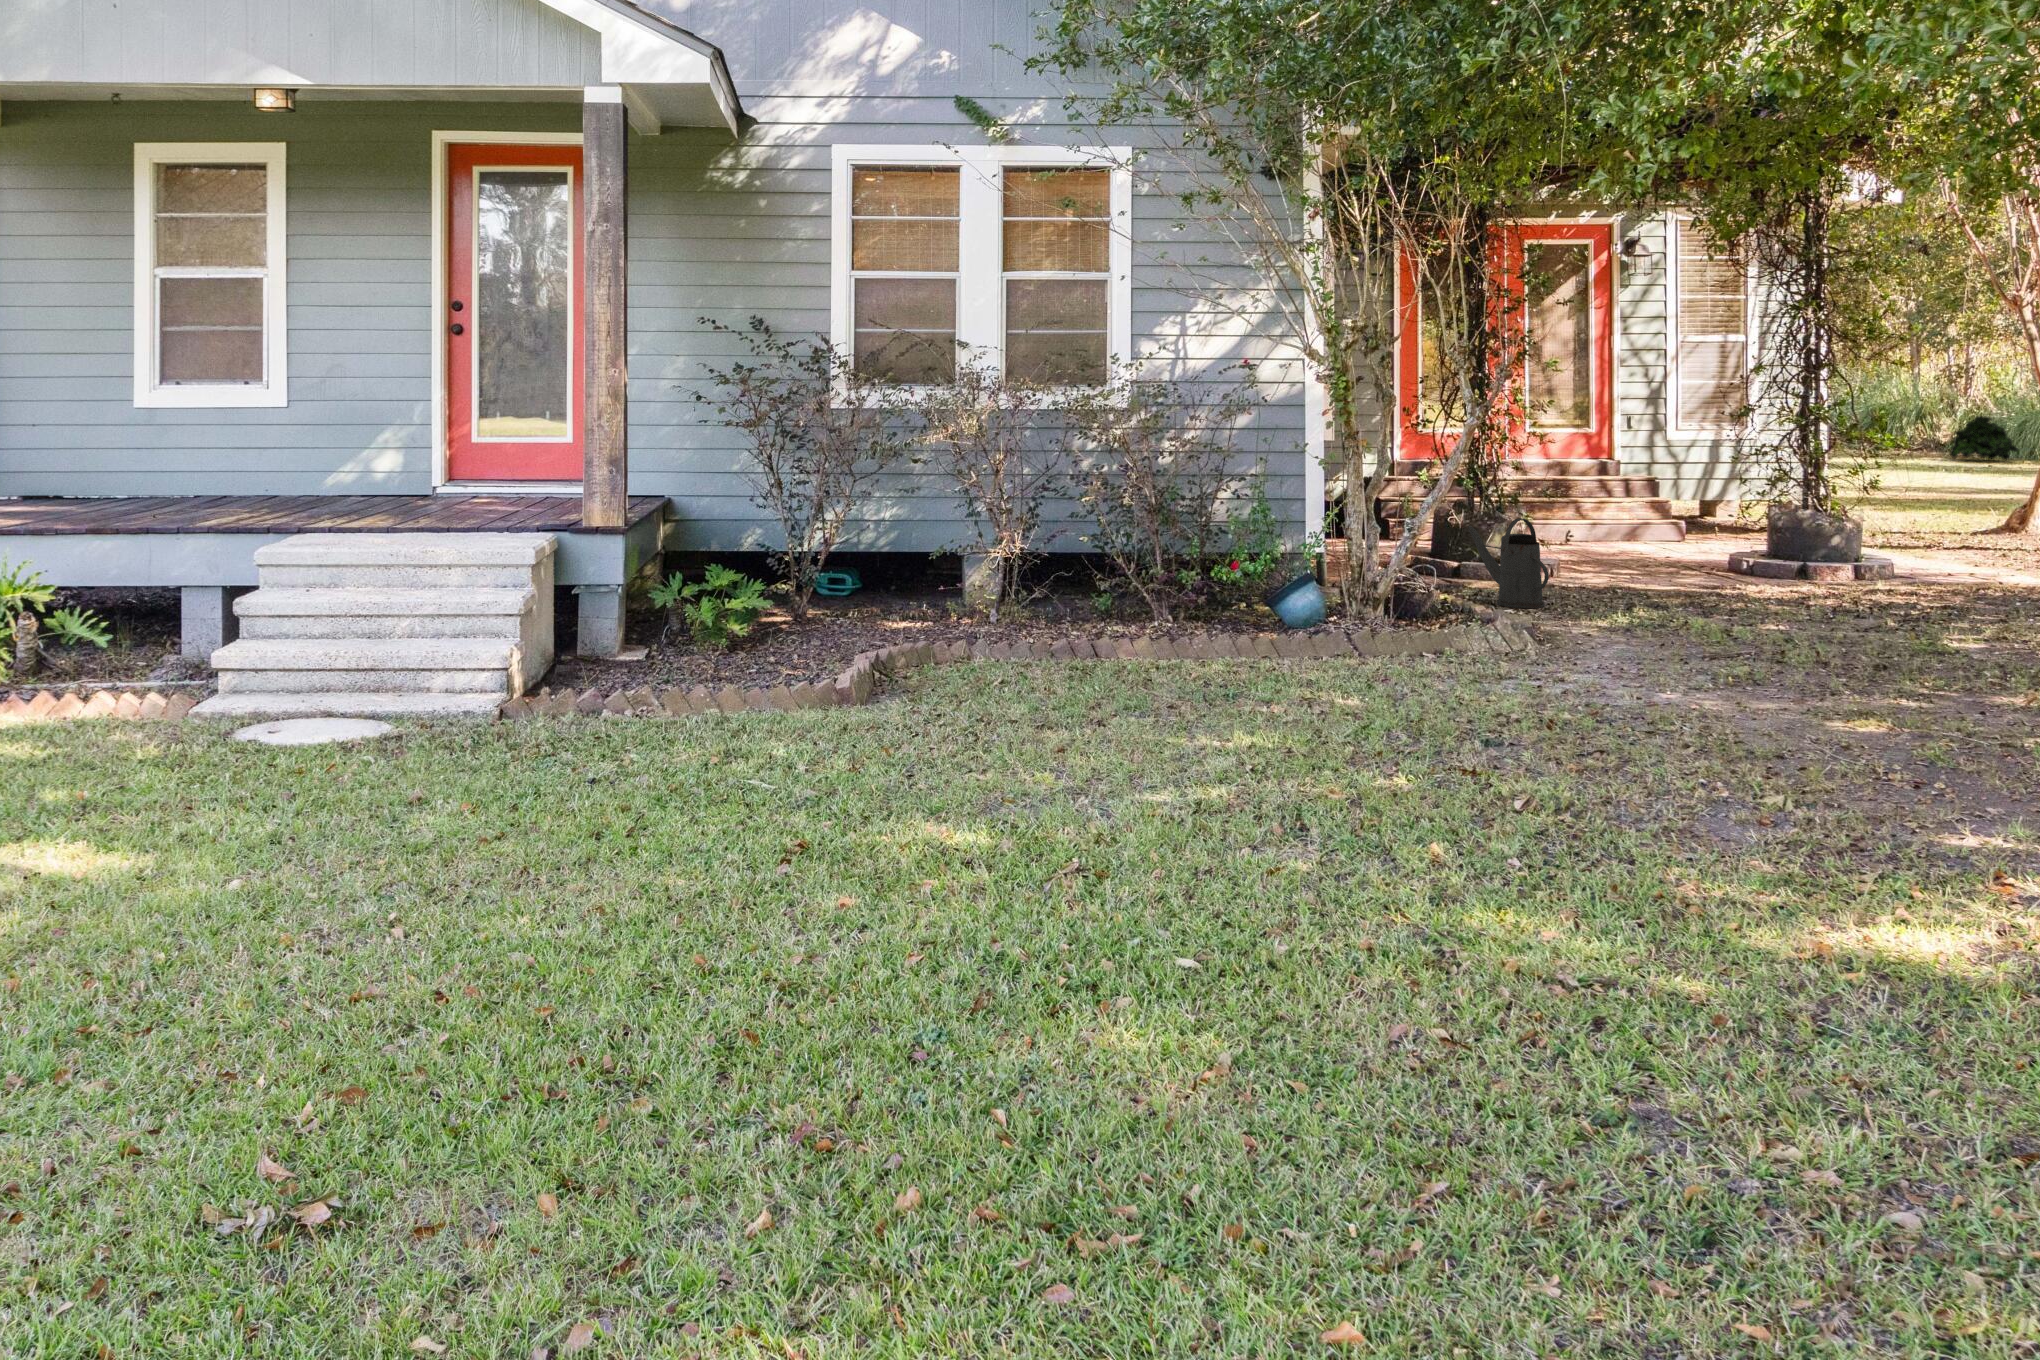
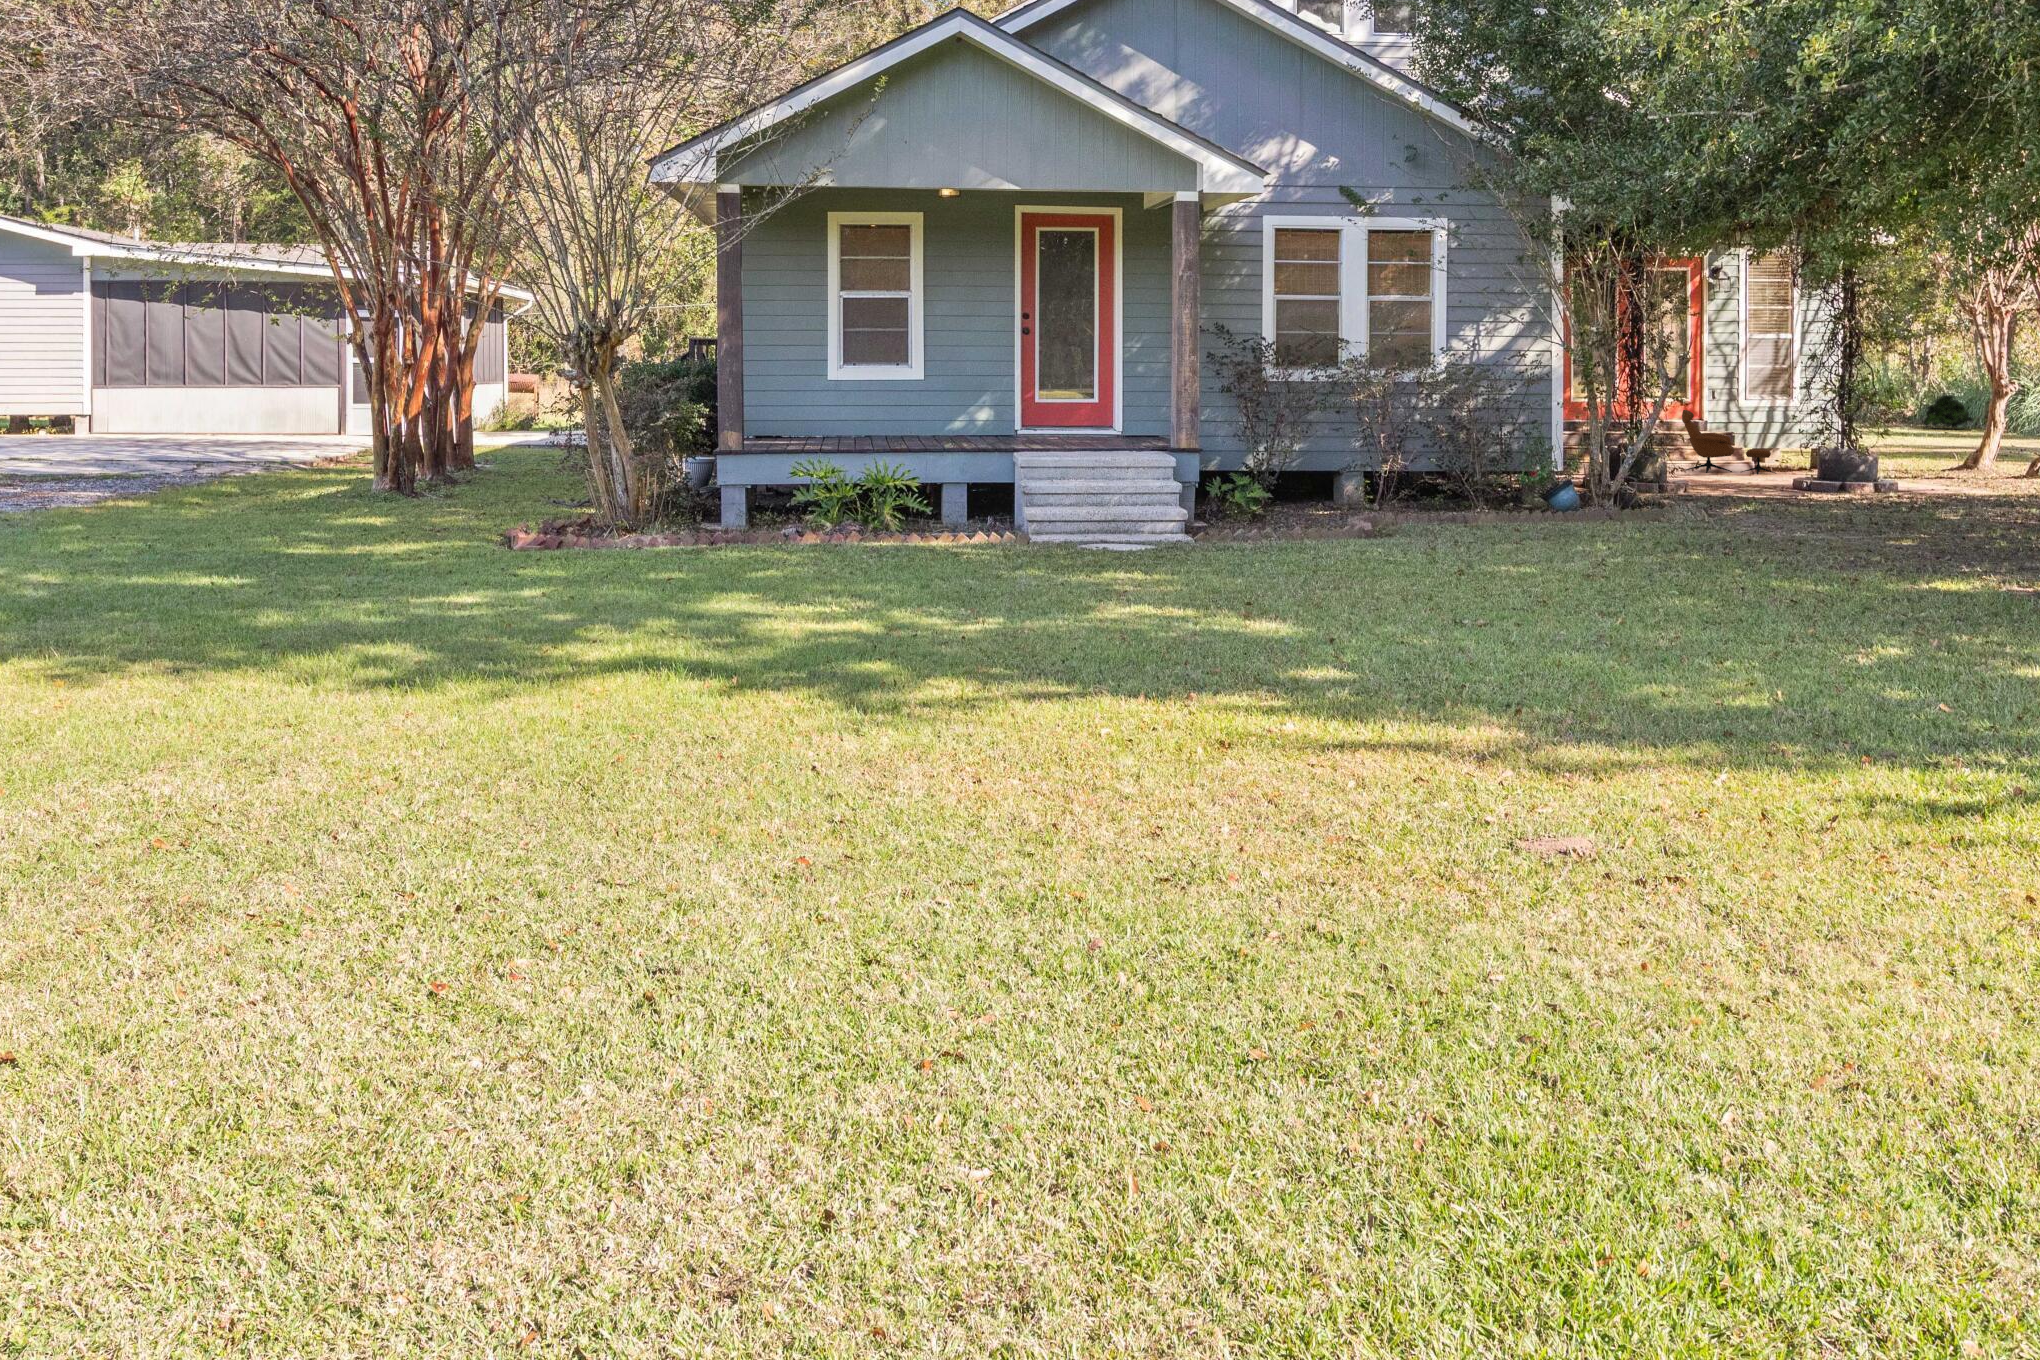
lounge chair: none [1579,445,1716,541] -> present [1682,410,1775,474]
watering can: present [1468,518,1549,608] -> none [1637,450,1694,506]

